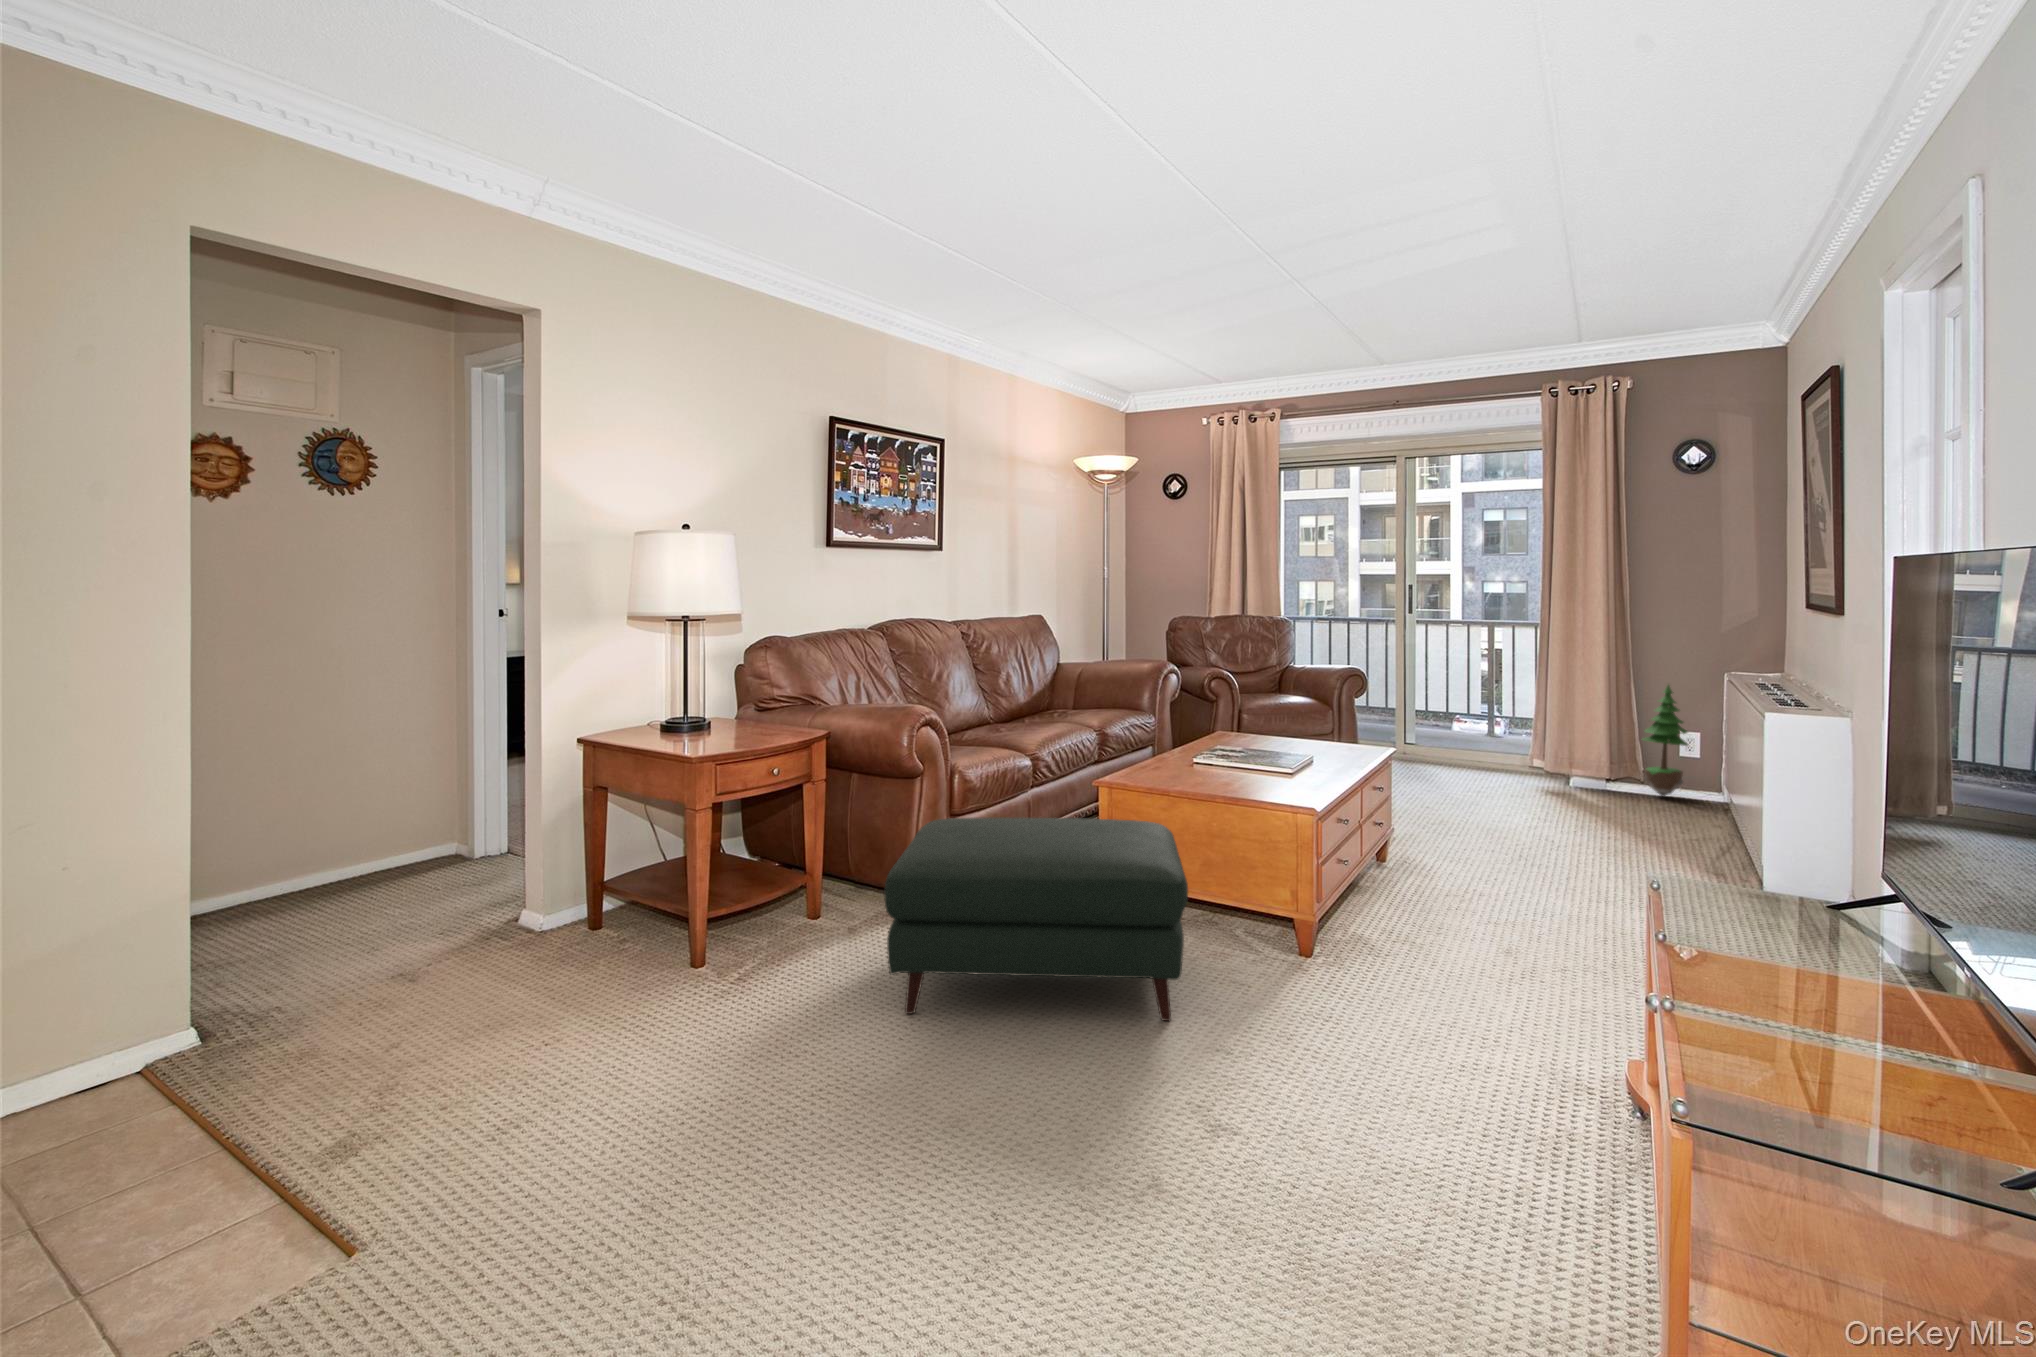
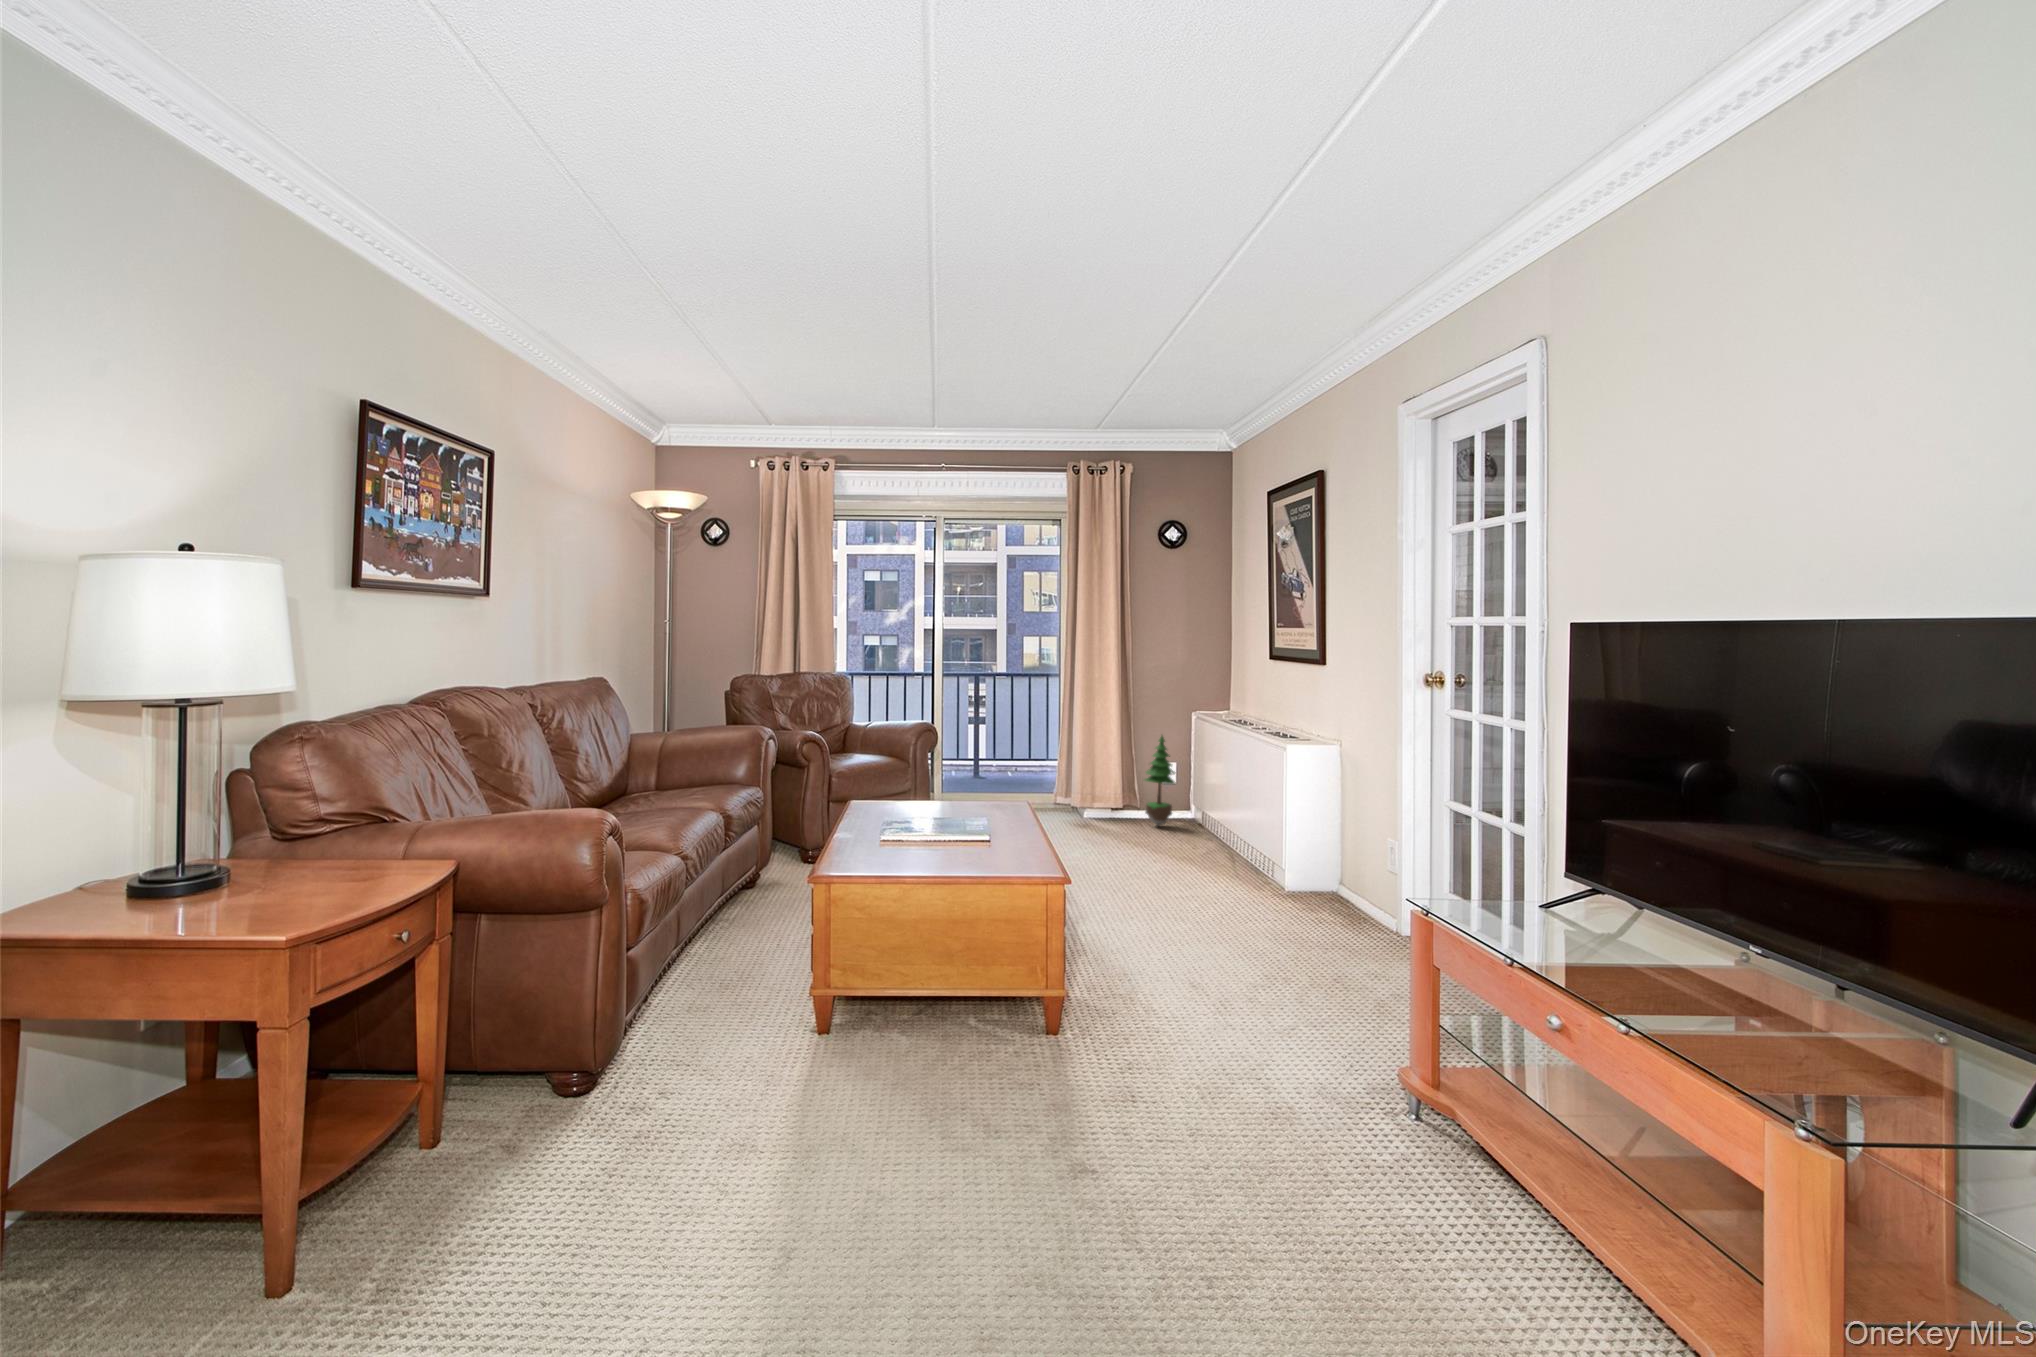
ottoman: present [884,817,1188,1021] -> none [637,933,1036,1262]

